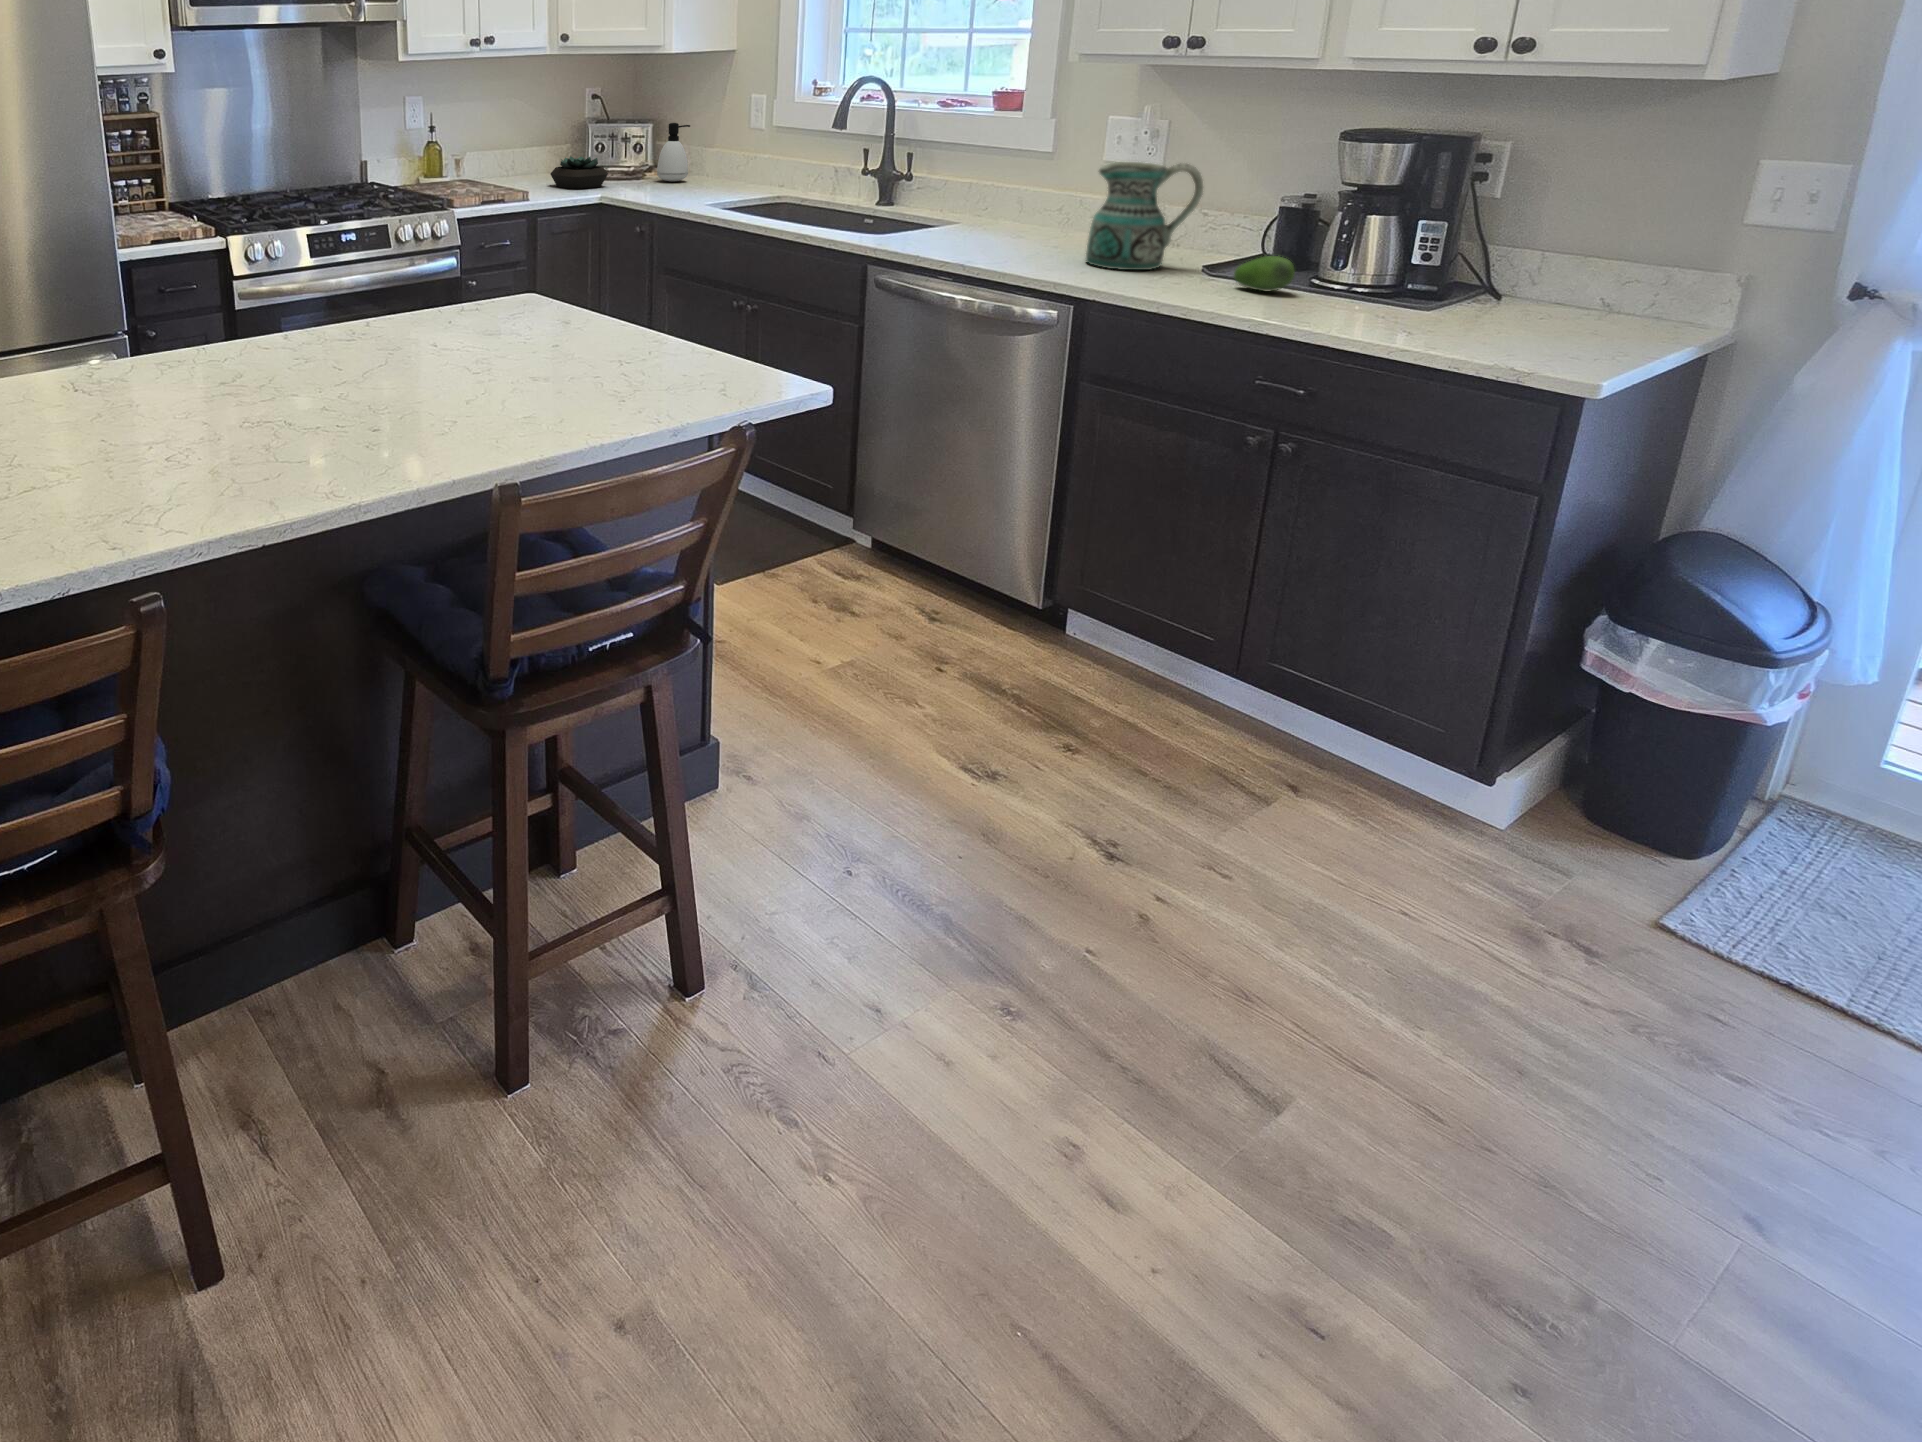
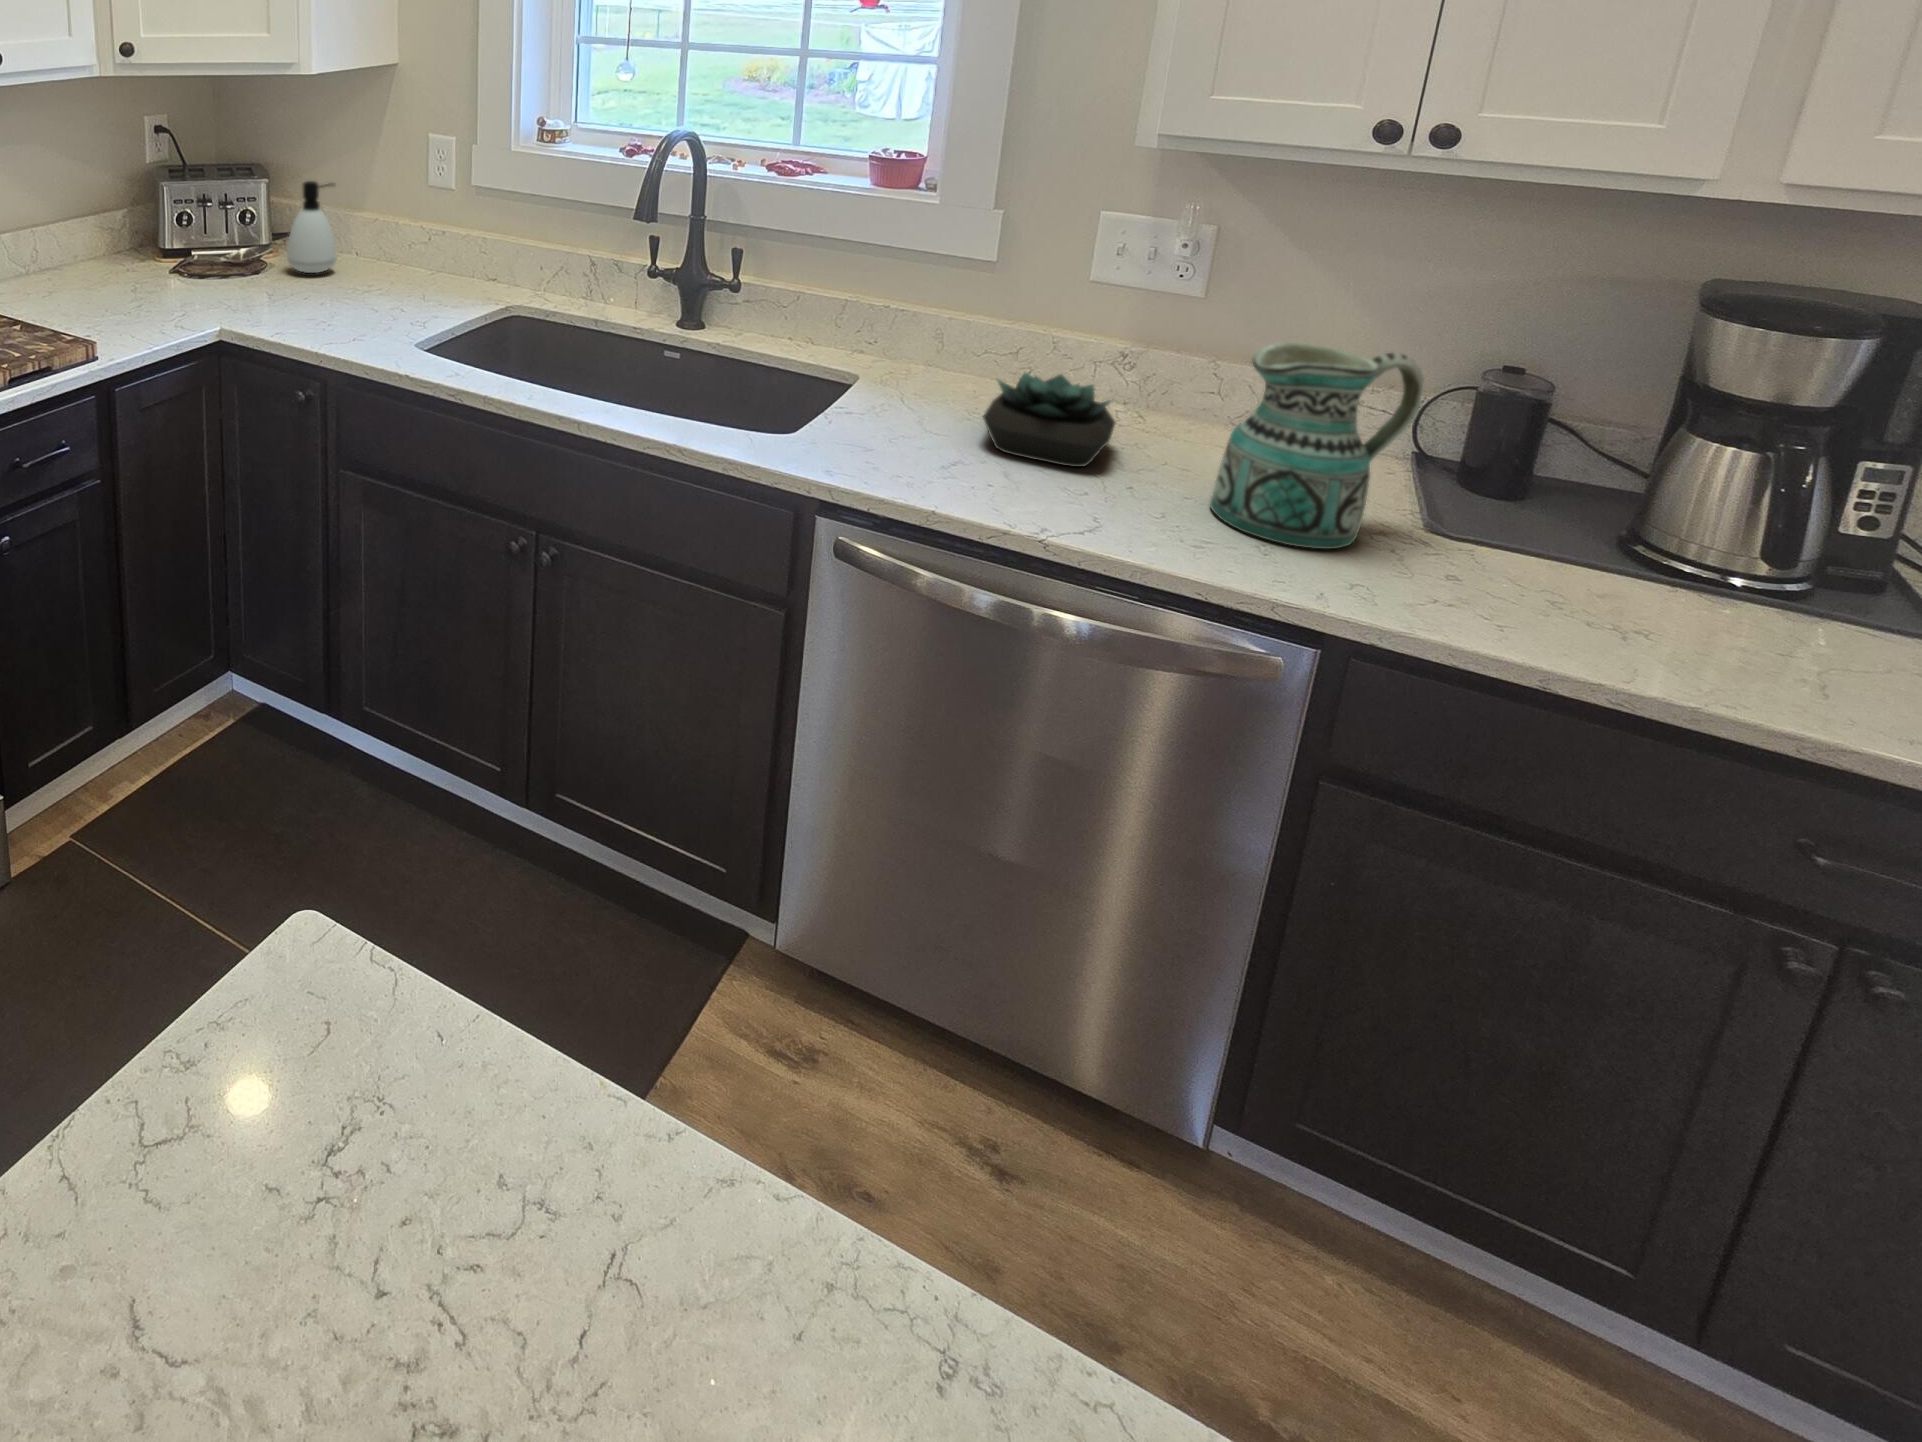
succulent plant: present [550,156,608,189] -> present [983,373,1115,467]
fruit: present [1234,256,1295,292] -> none [1573,555,1714,623]

